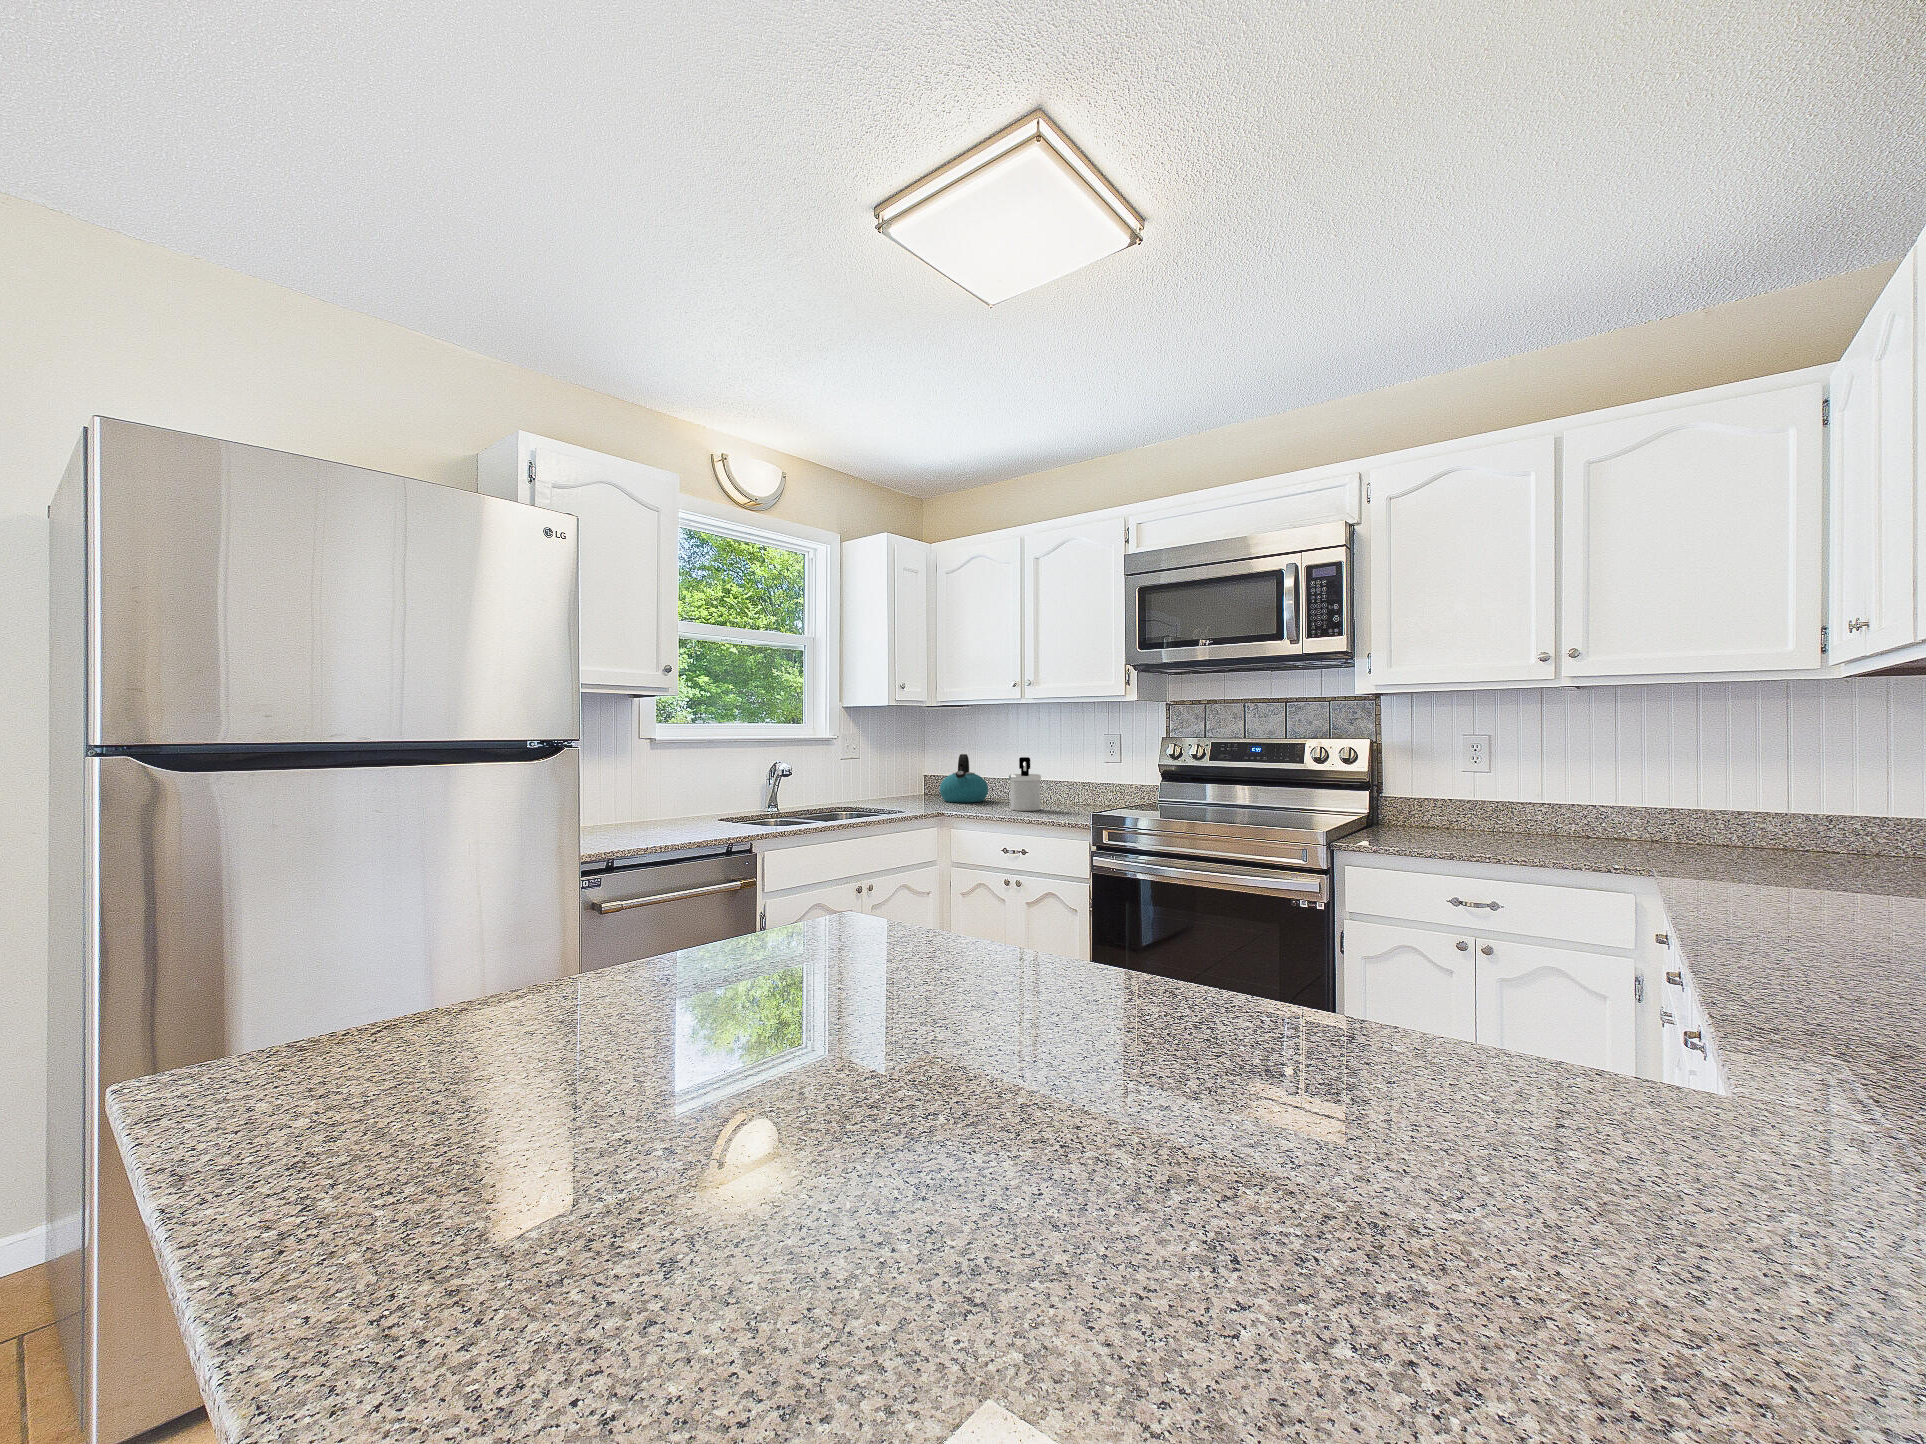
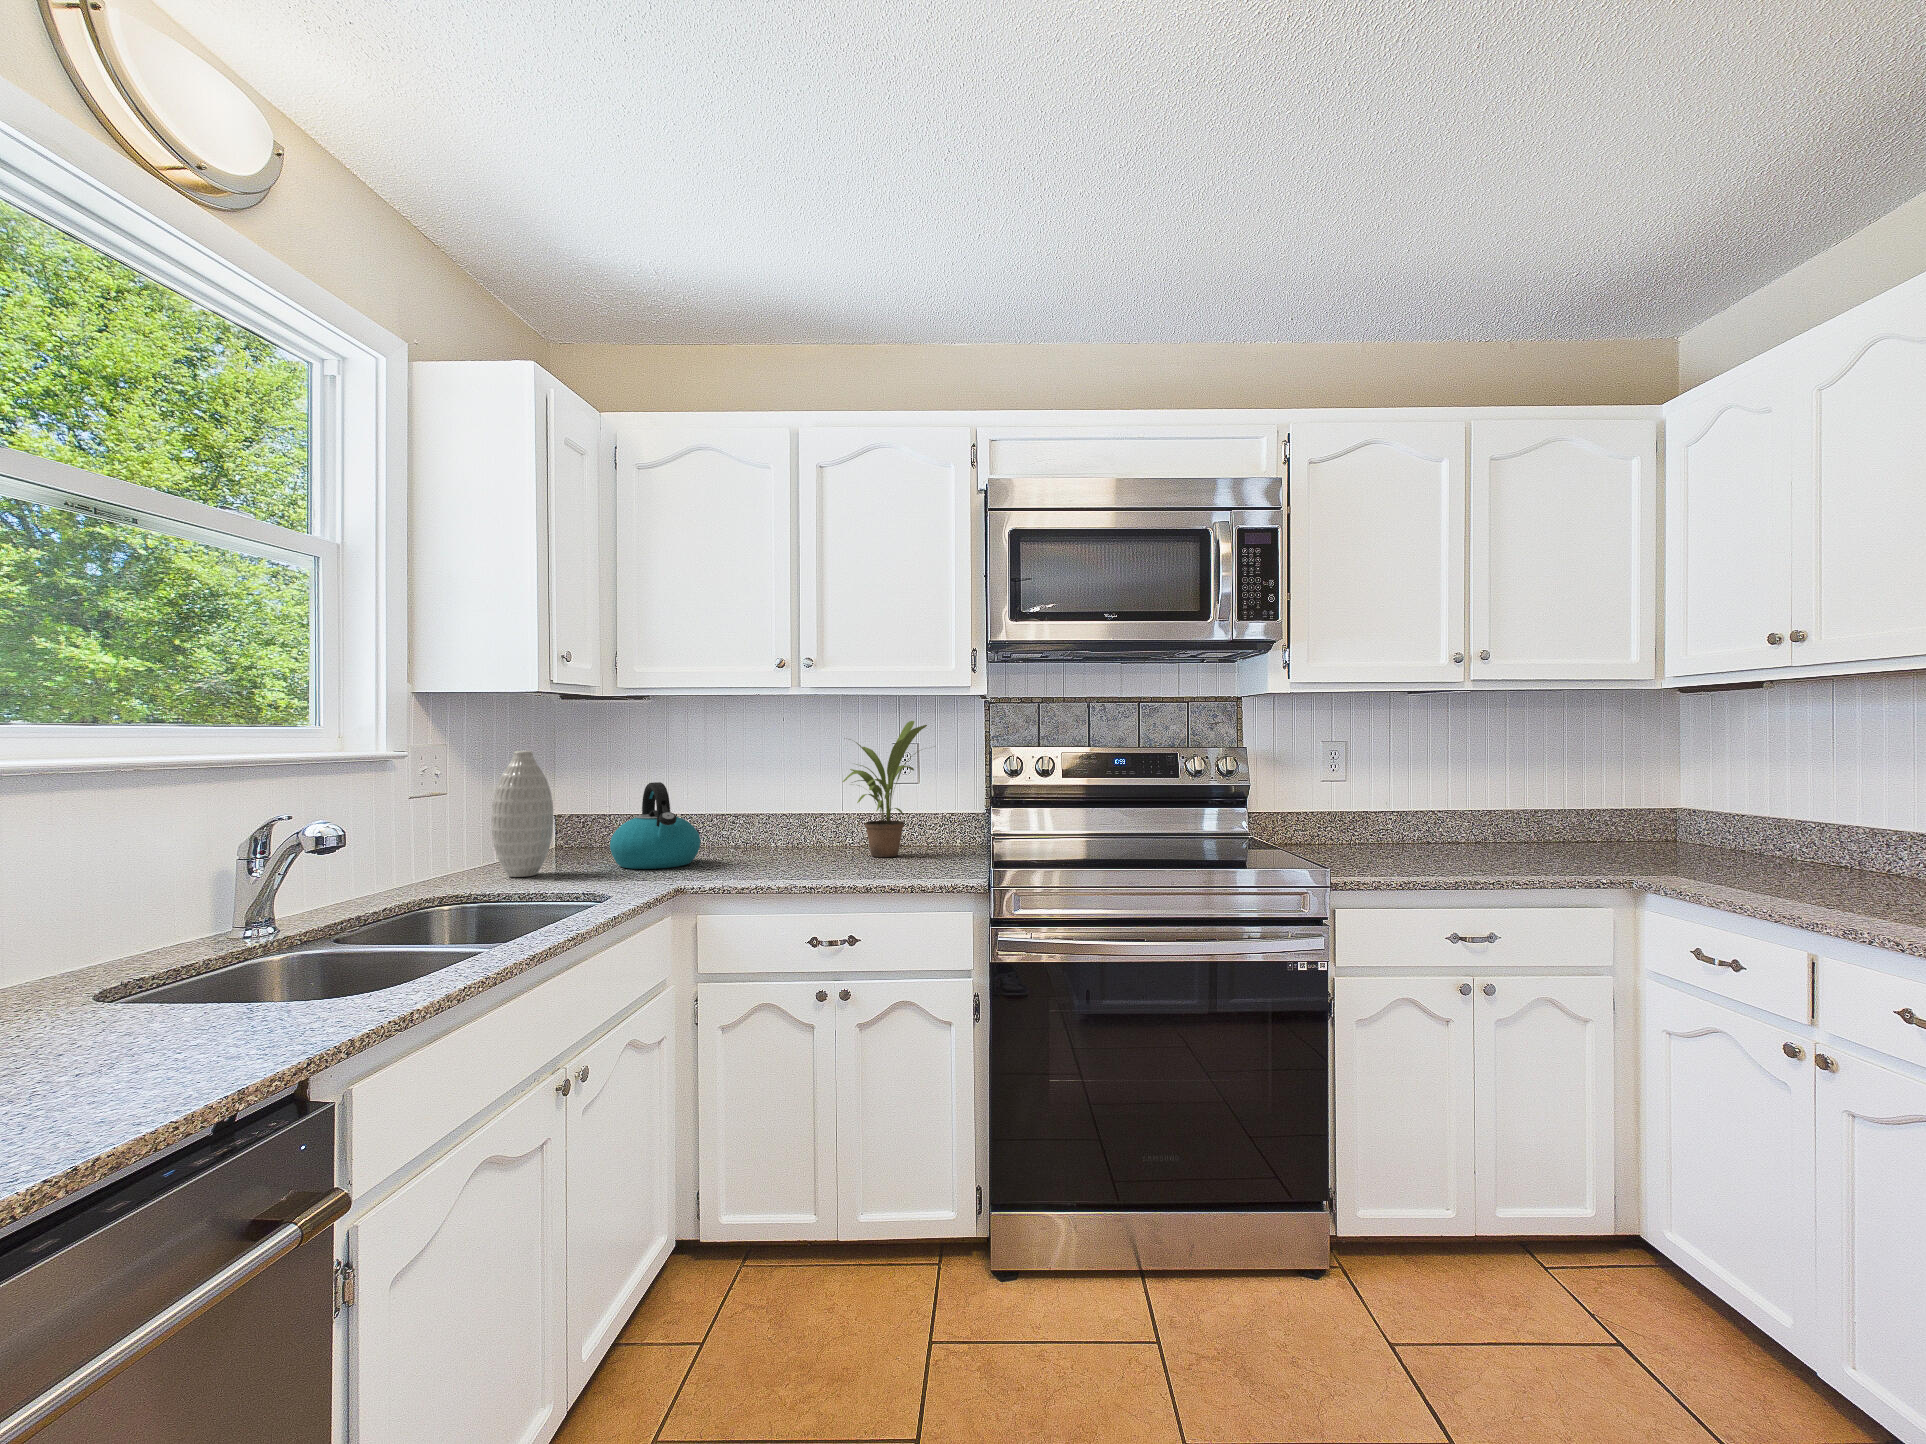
potted plant: none [1072,719,1126,808] -> present [843,721,927,857]
vase: none [880,735,909,801] -> present [492,751,553,877]
soap dispenser: present [1009,757,1041,811] -> none [780,784,834,873]

